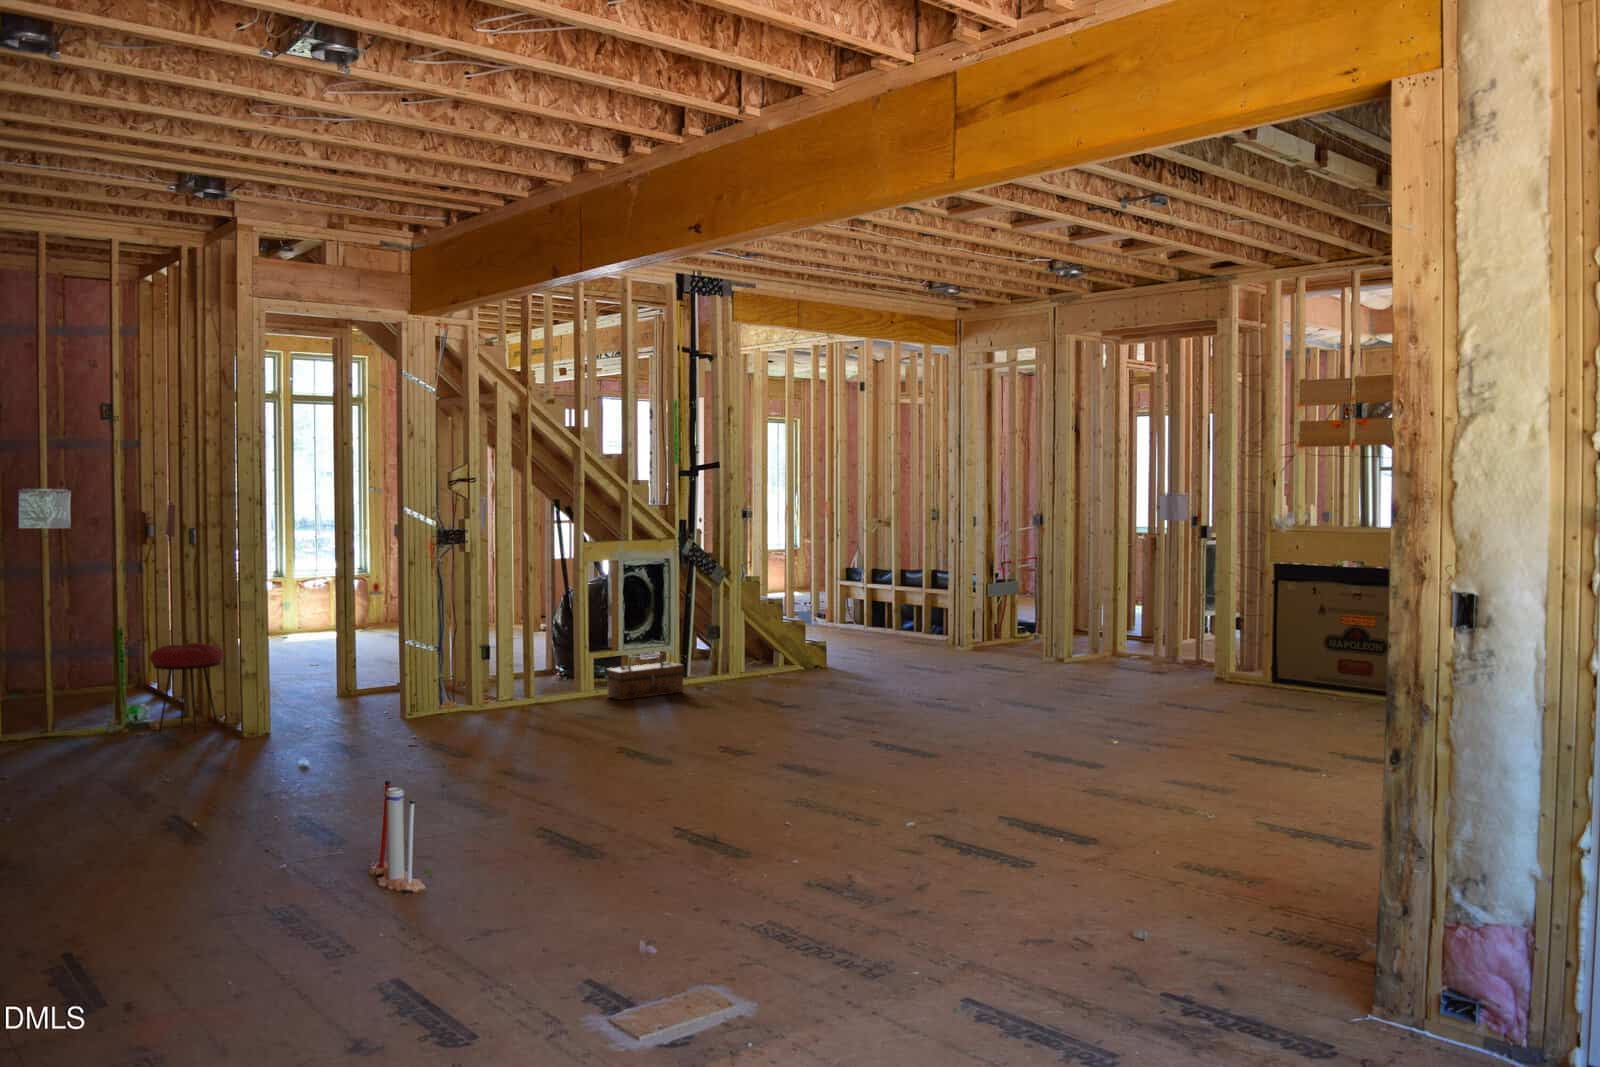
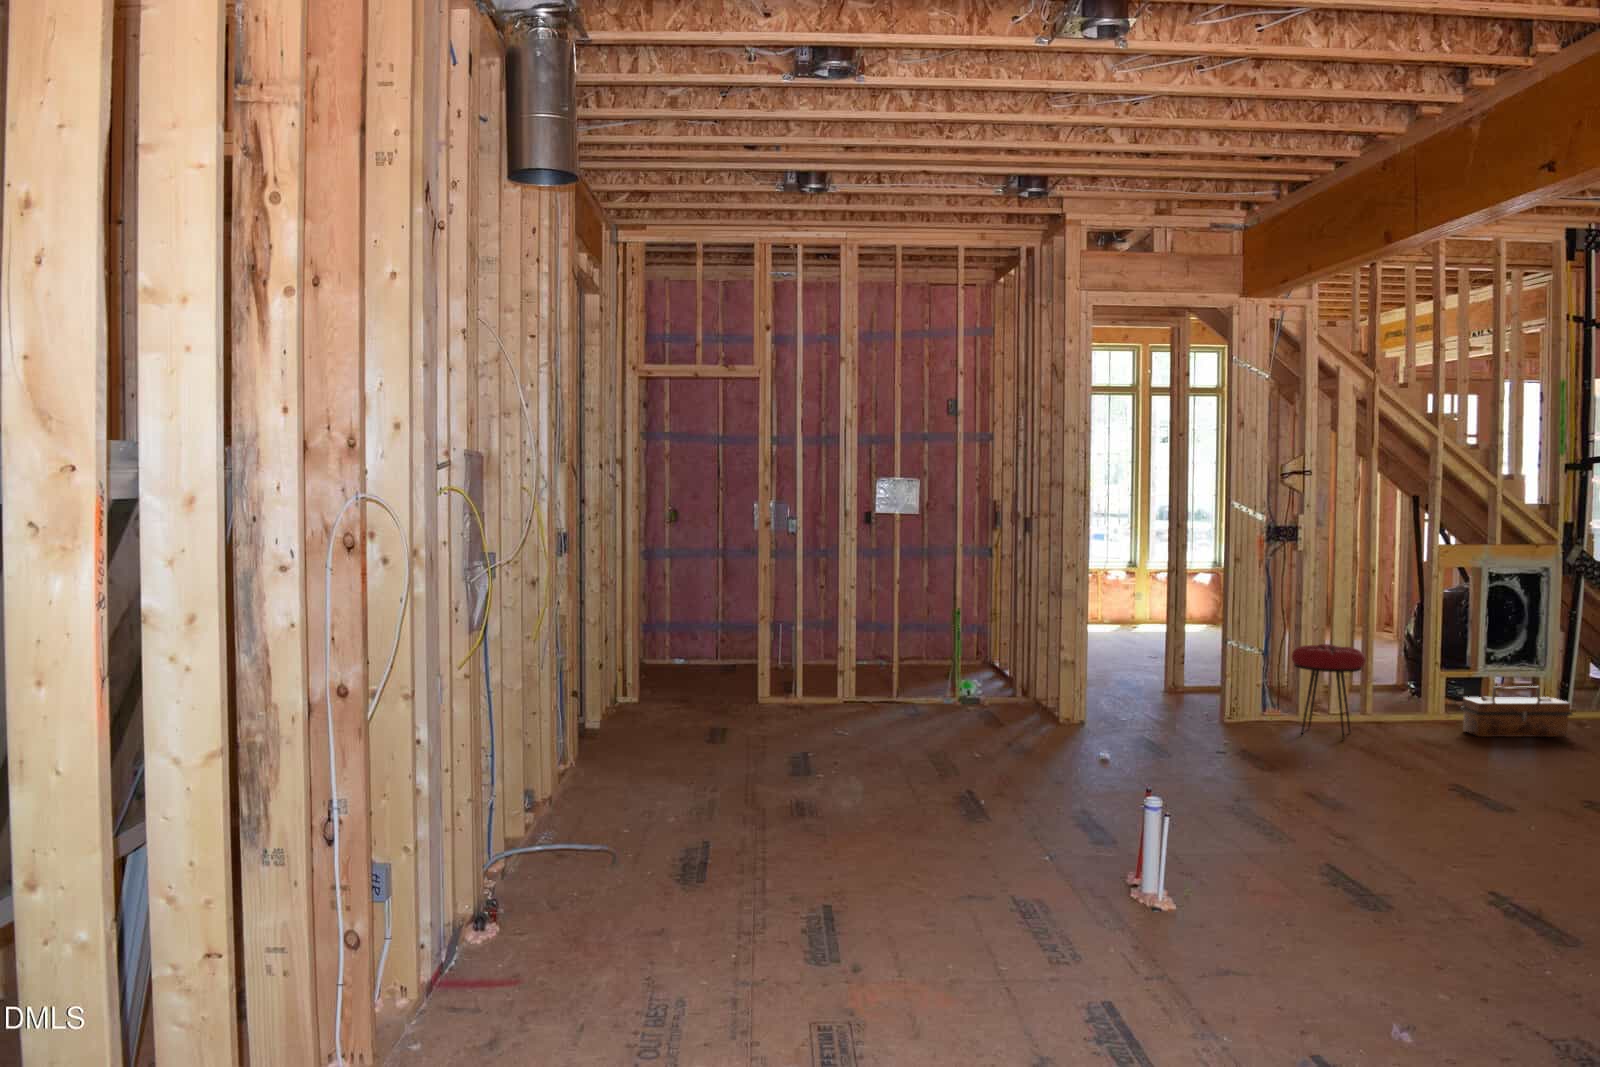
stool: present [150,643,224,733] -> present [1292,644,1366,739]

